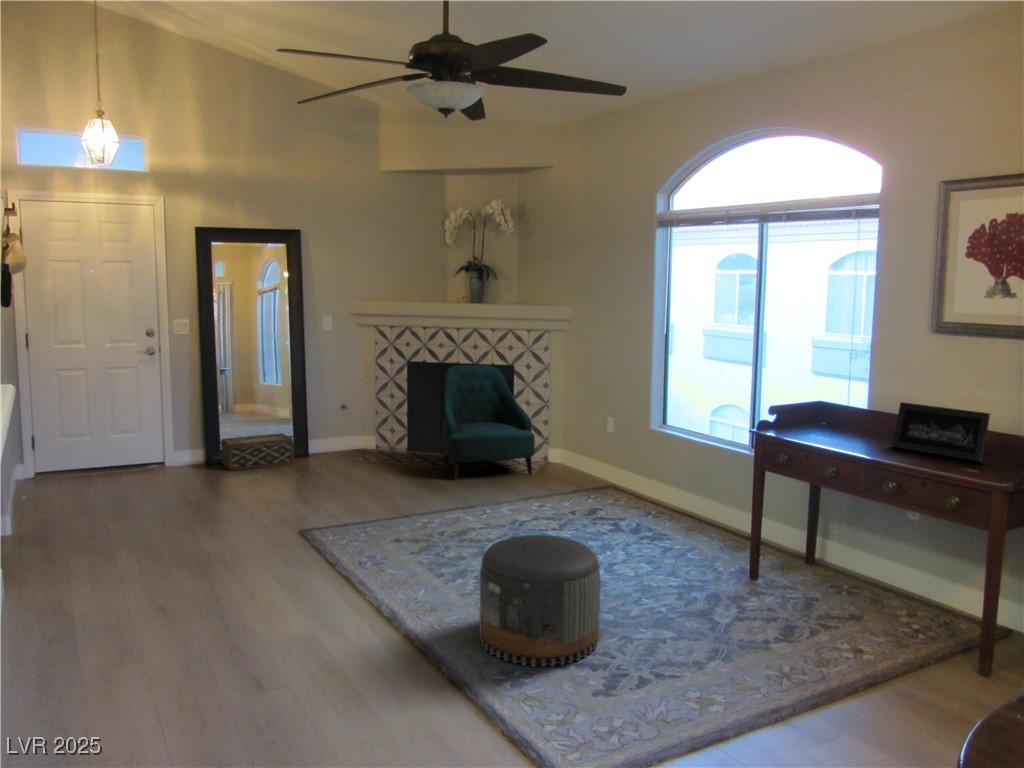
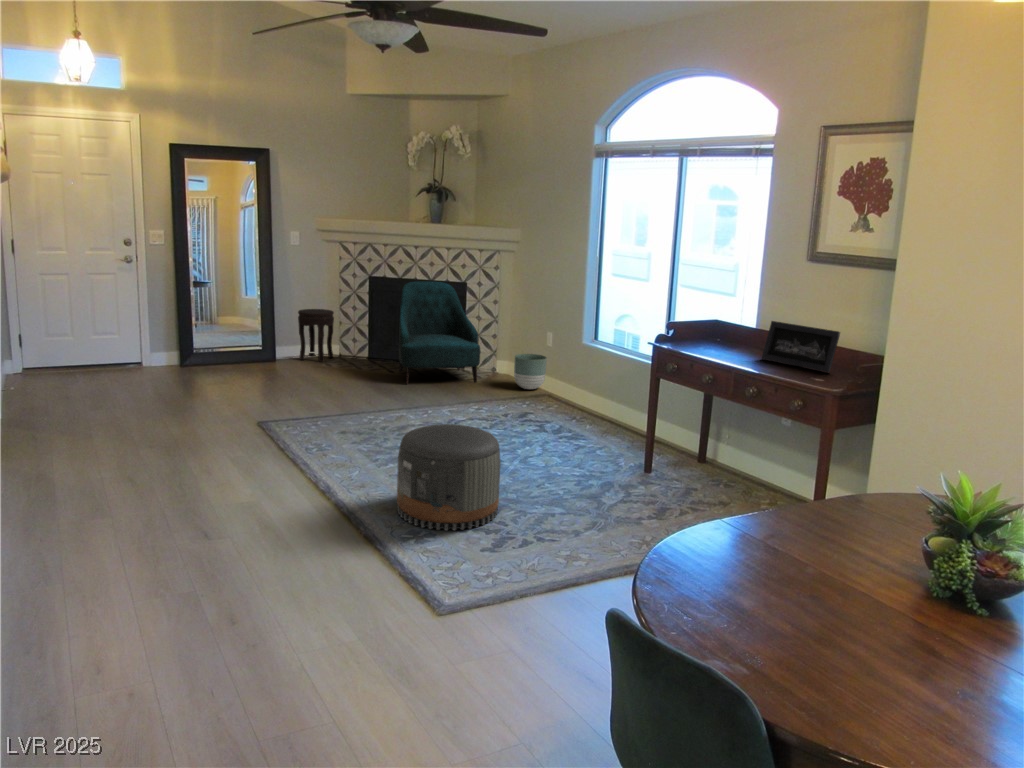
side table: none [331,398,370,457] -> present [298,309,334,362]
woven basket: present [221,434,294,470] -> none [196,339,263,370]
planter: none [574,441,610,481] -> present [514,354,547,389]

